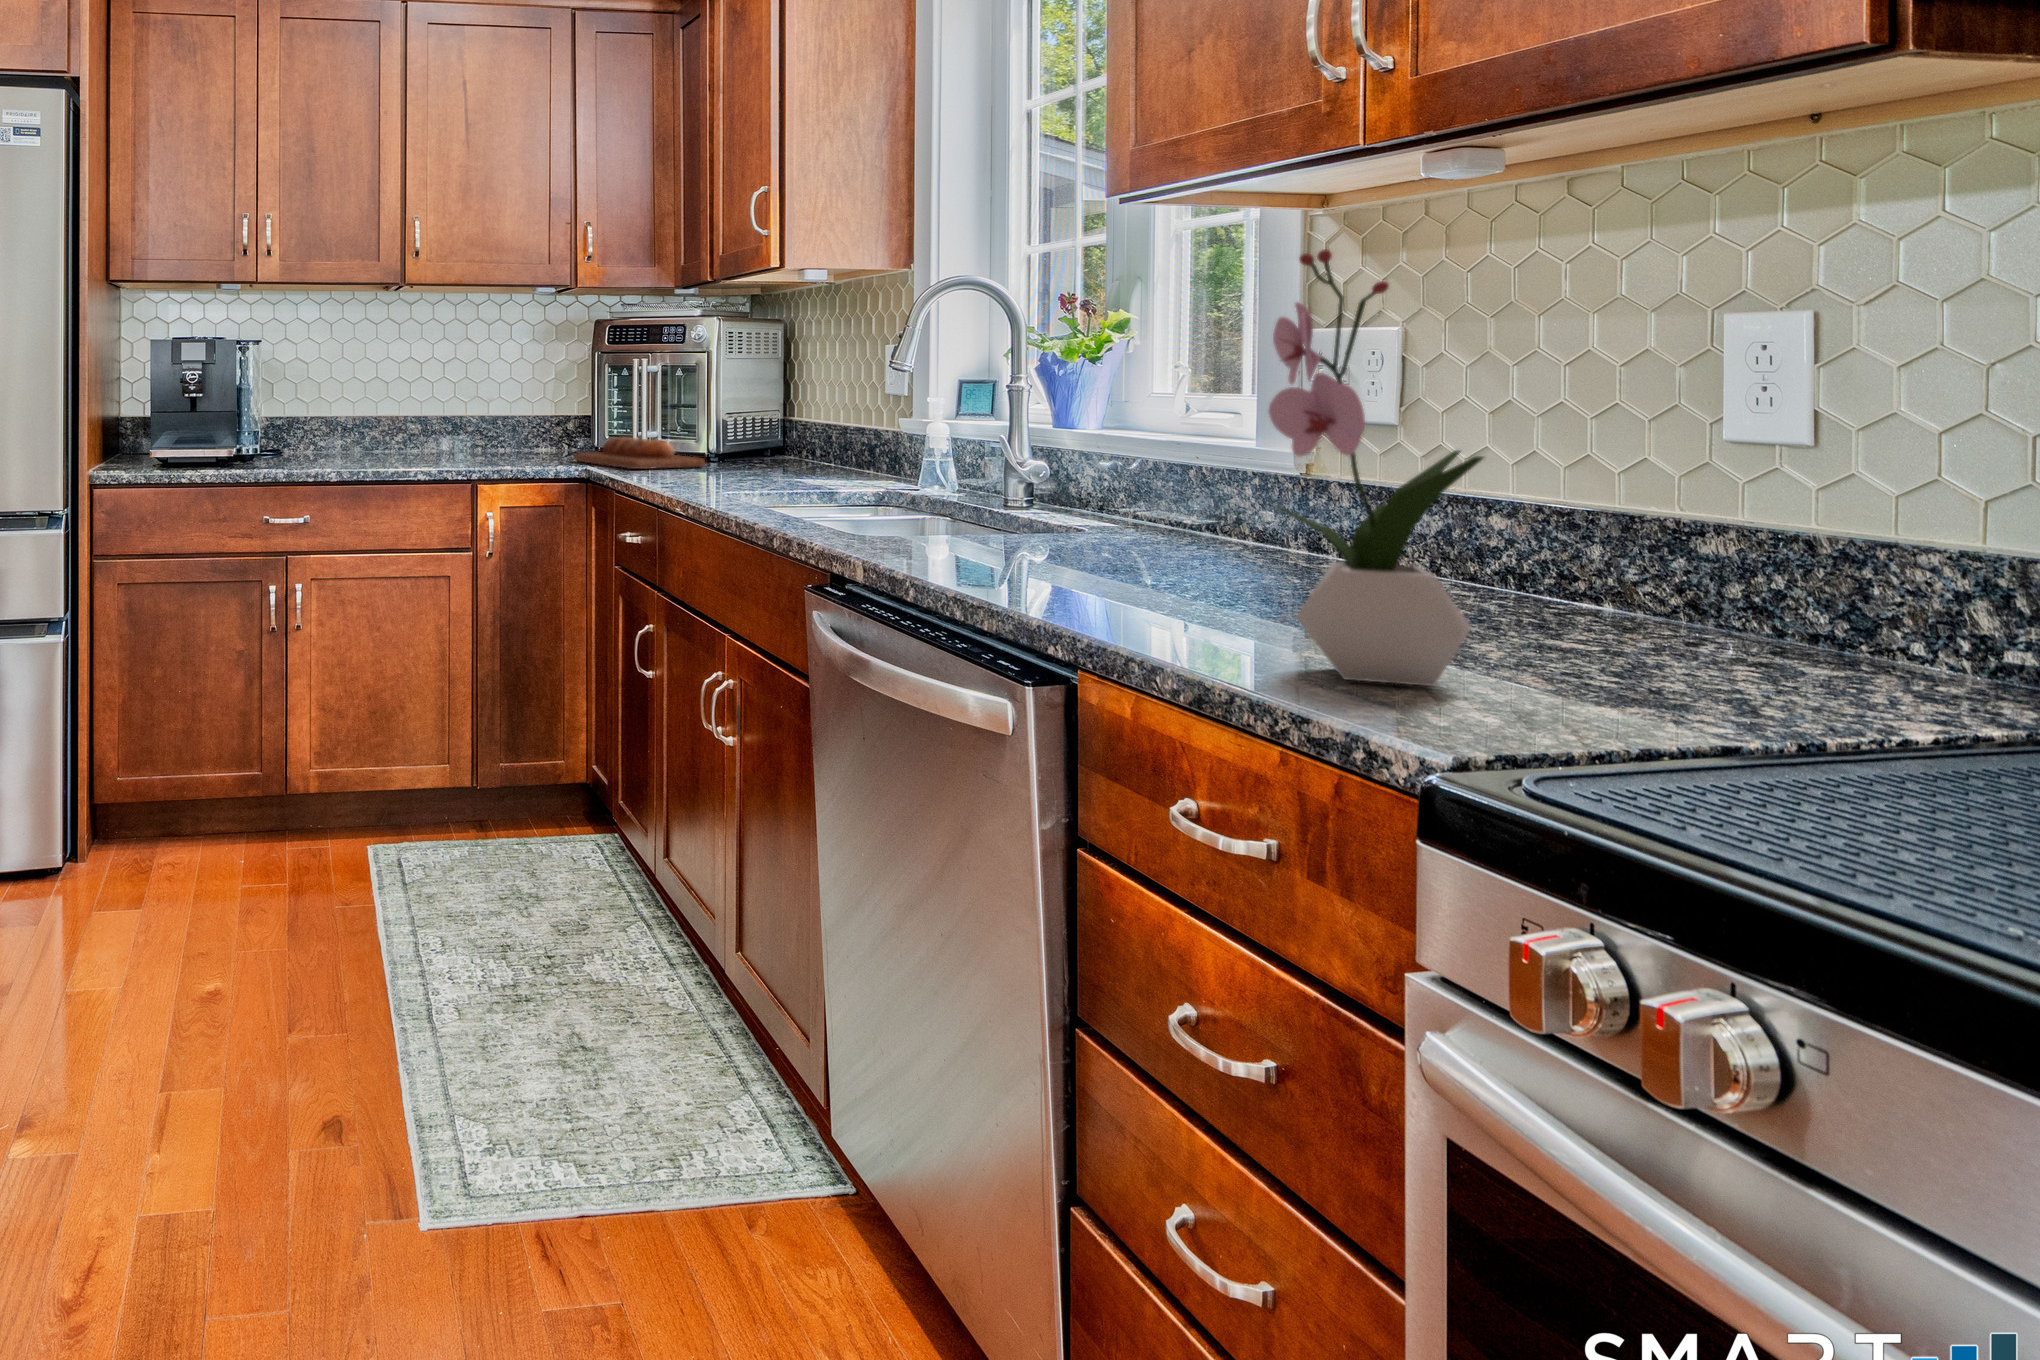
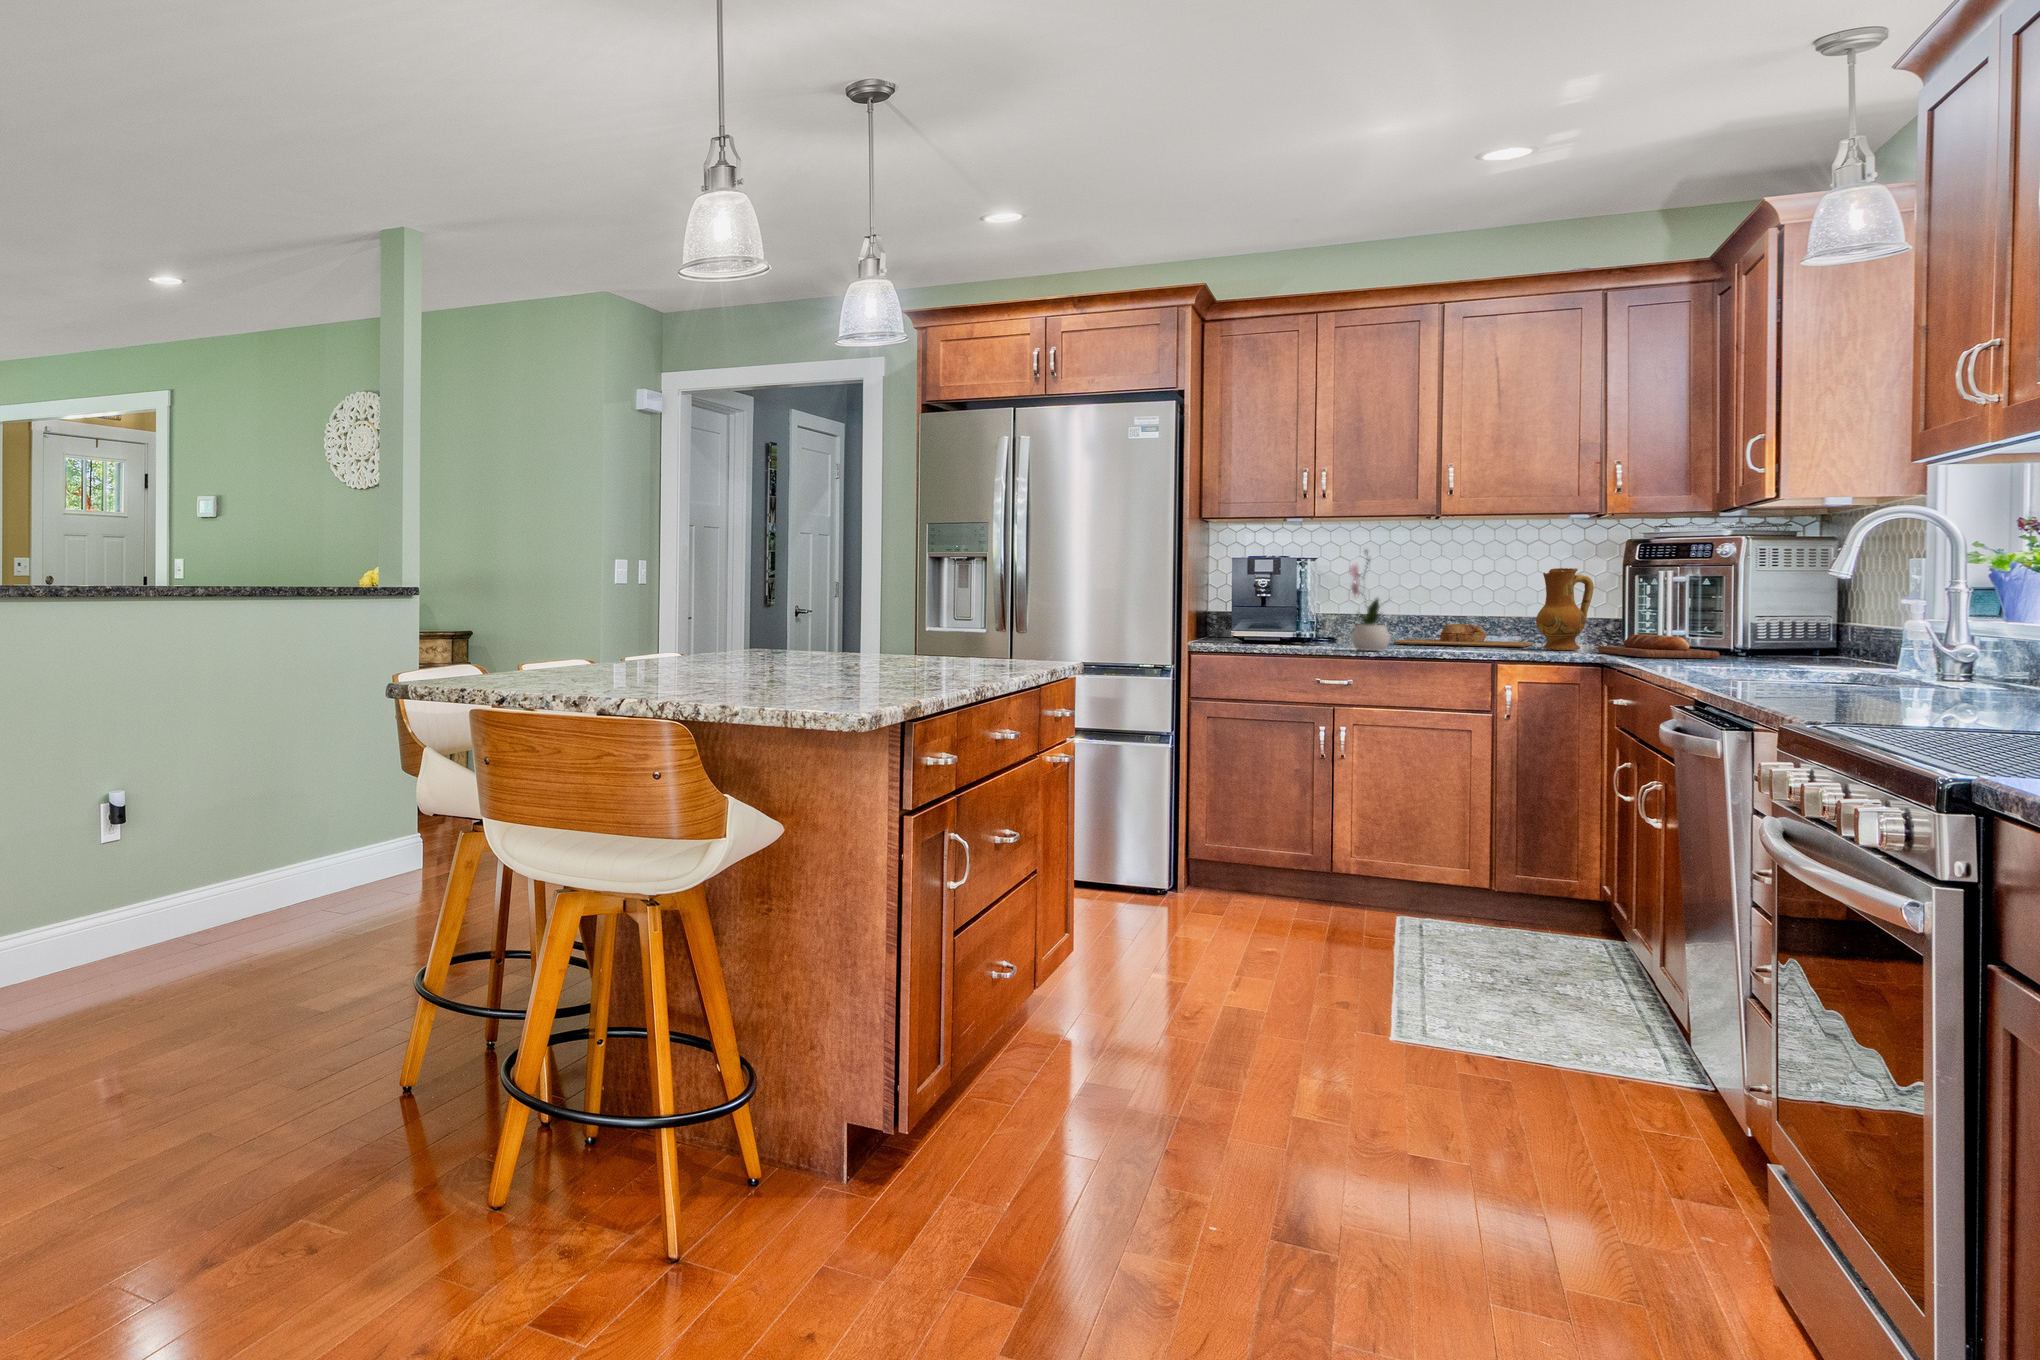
flower arrangement: present [1269,249,1483,686] -> present [1349,550,1390,651]
ceramic jug: none [508,355,565,459] -> present [1536,568,1594,650]
cutting board: none [351,427,494,456] -> present [1394,624,1533,647]

